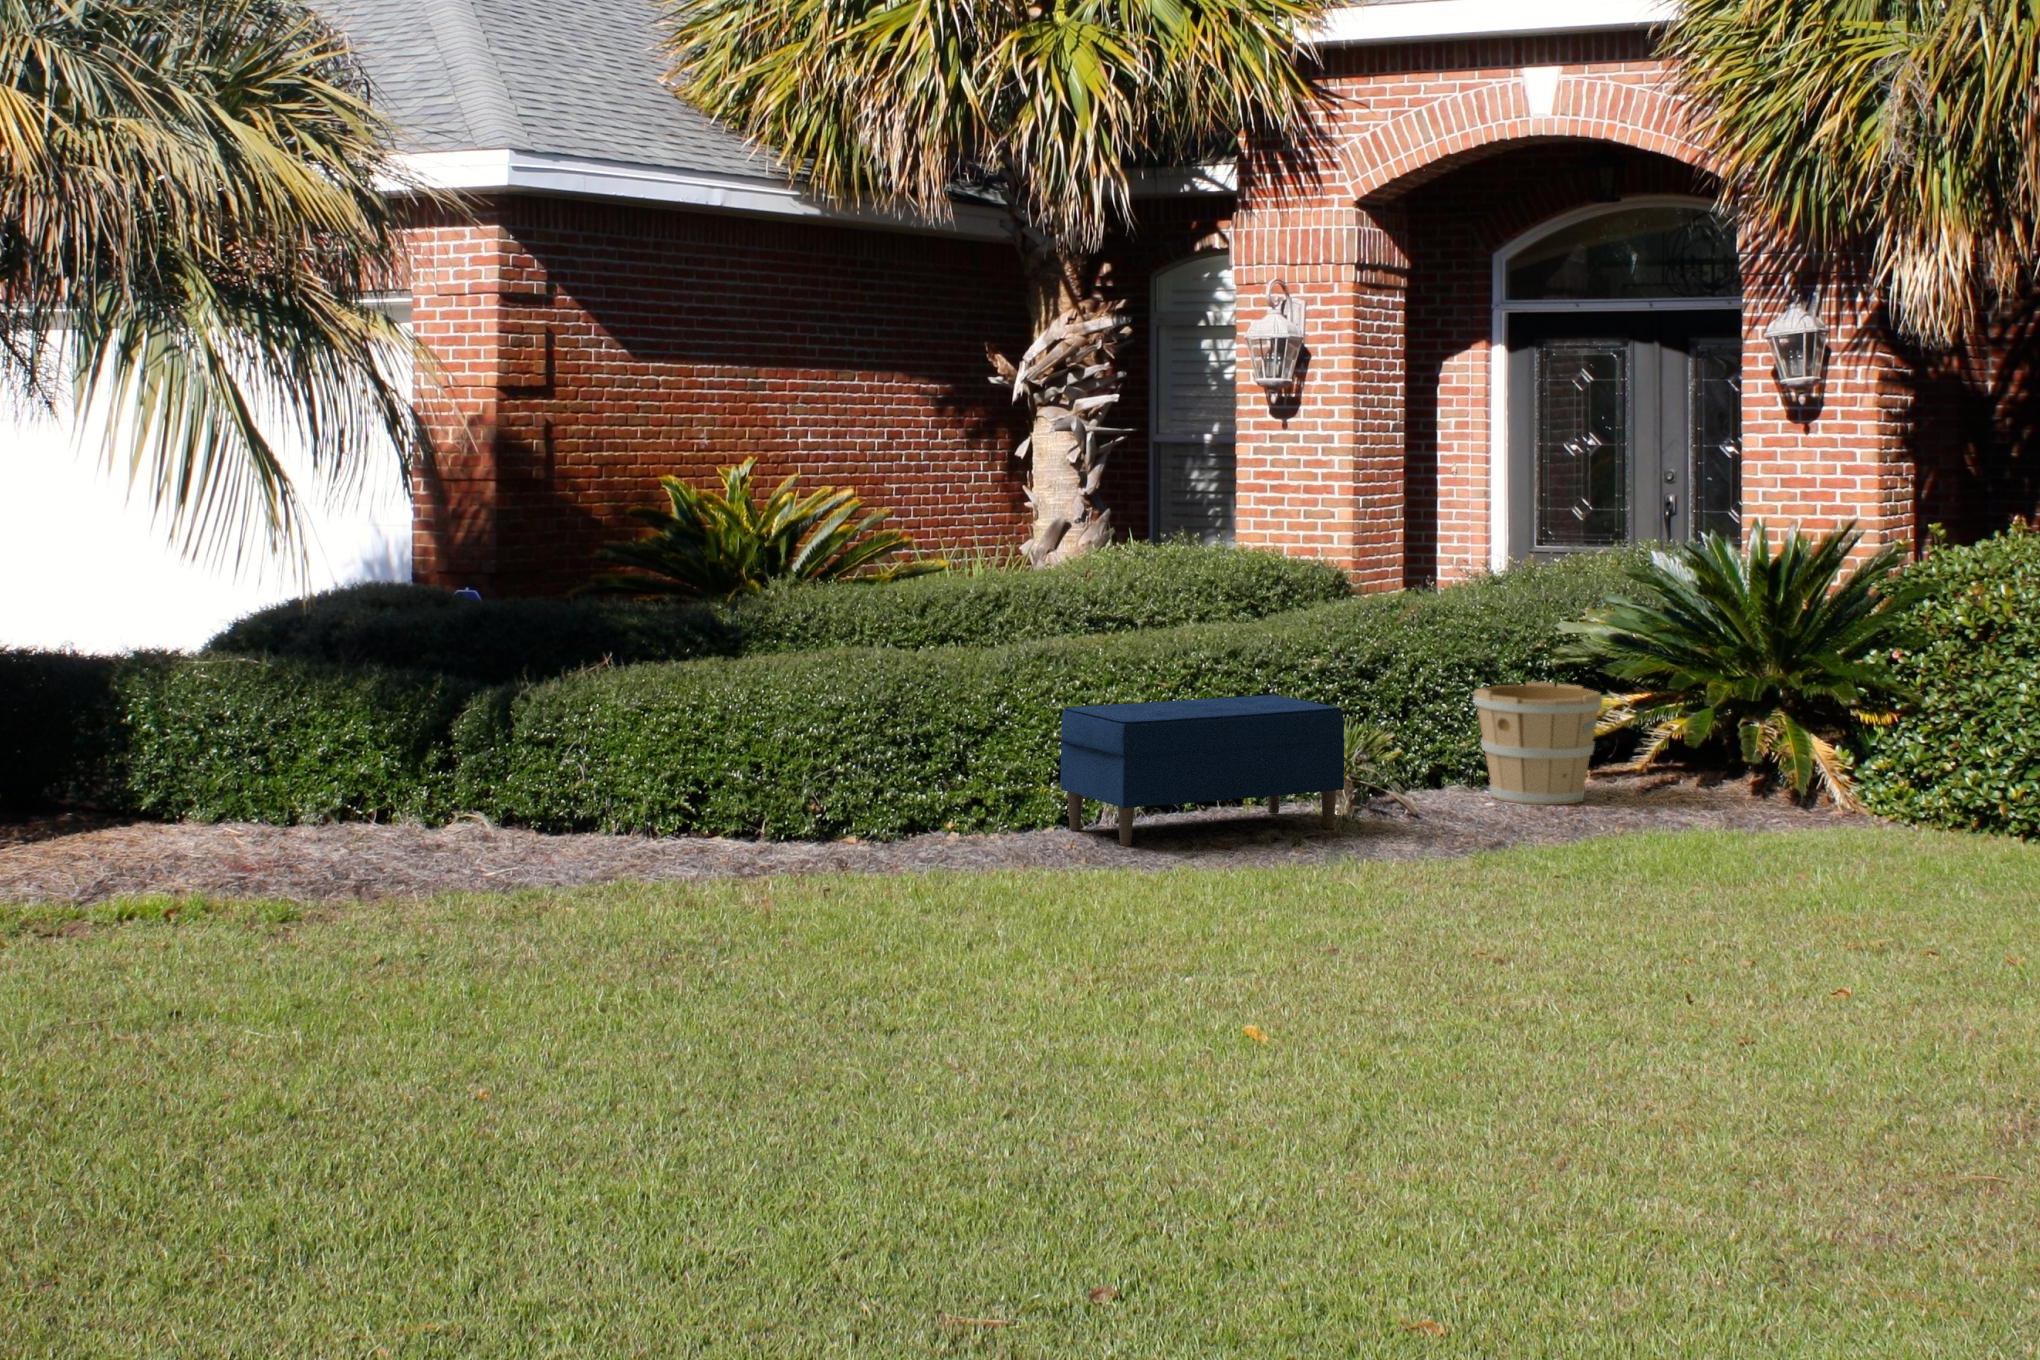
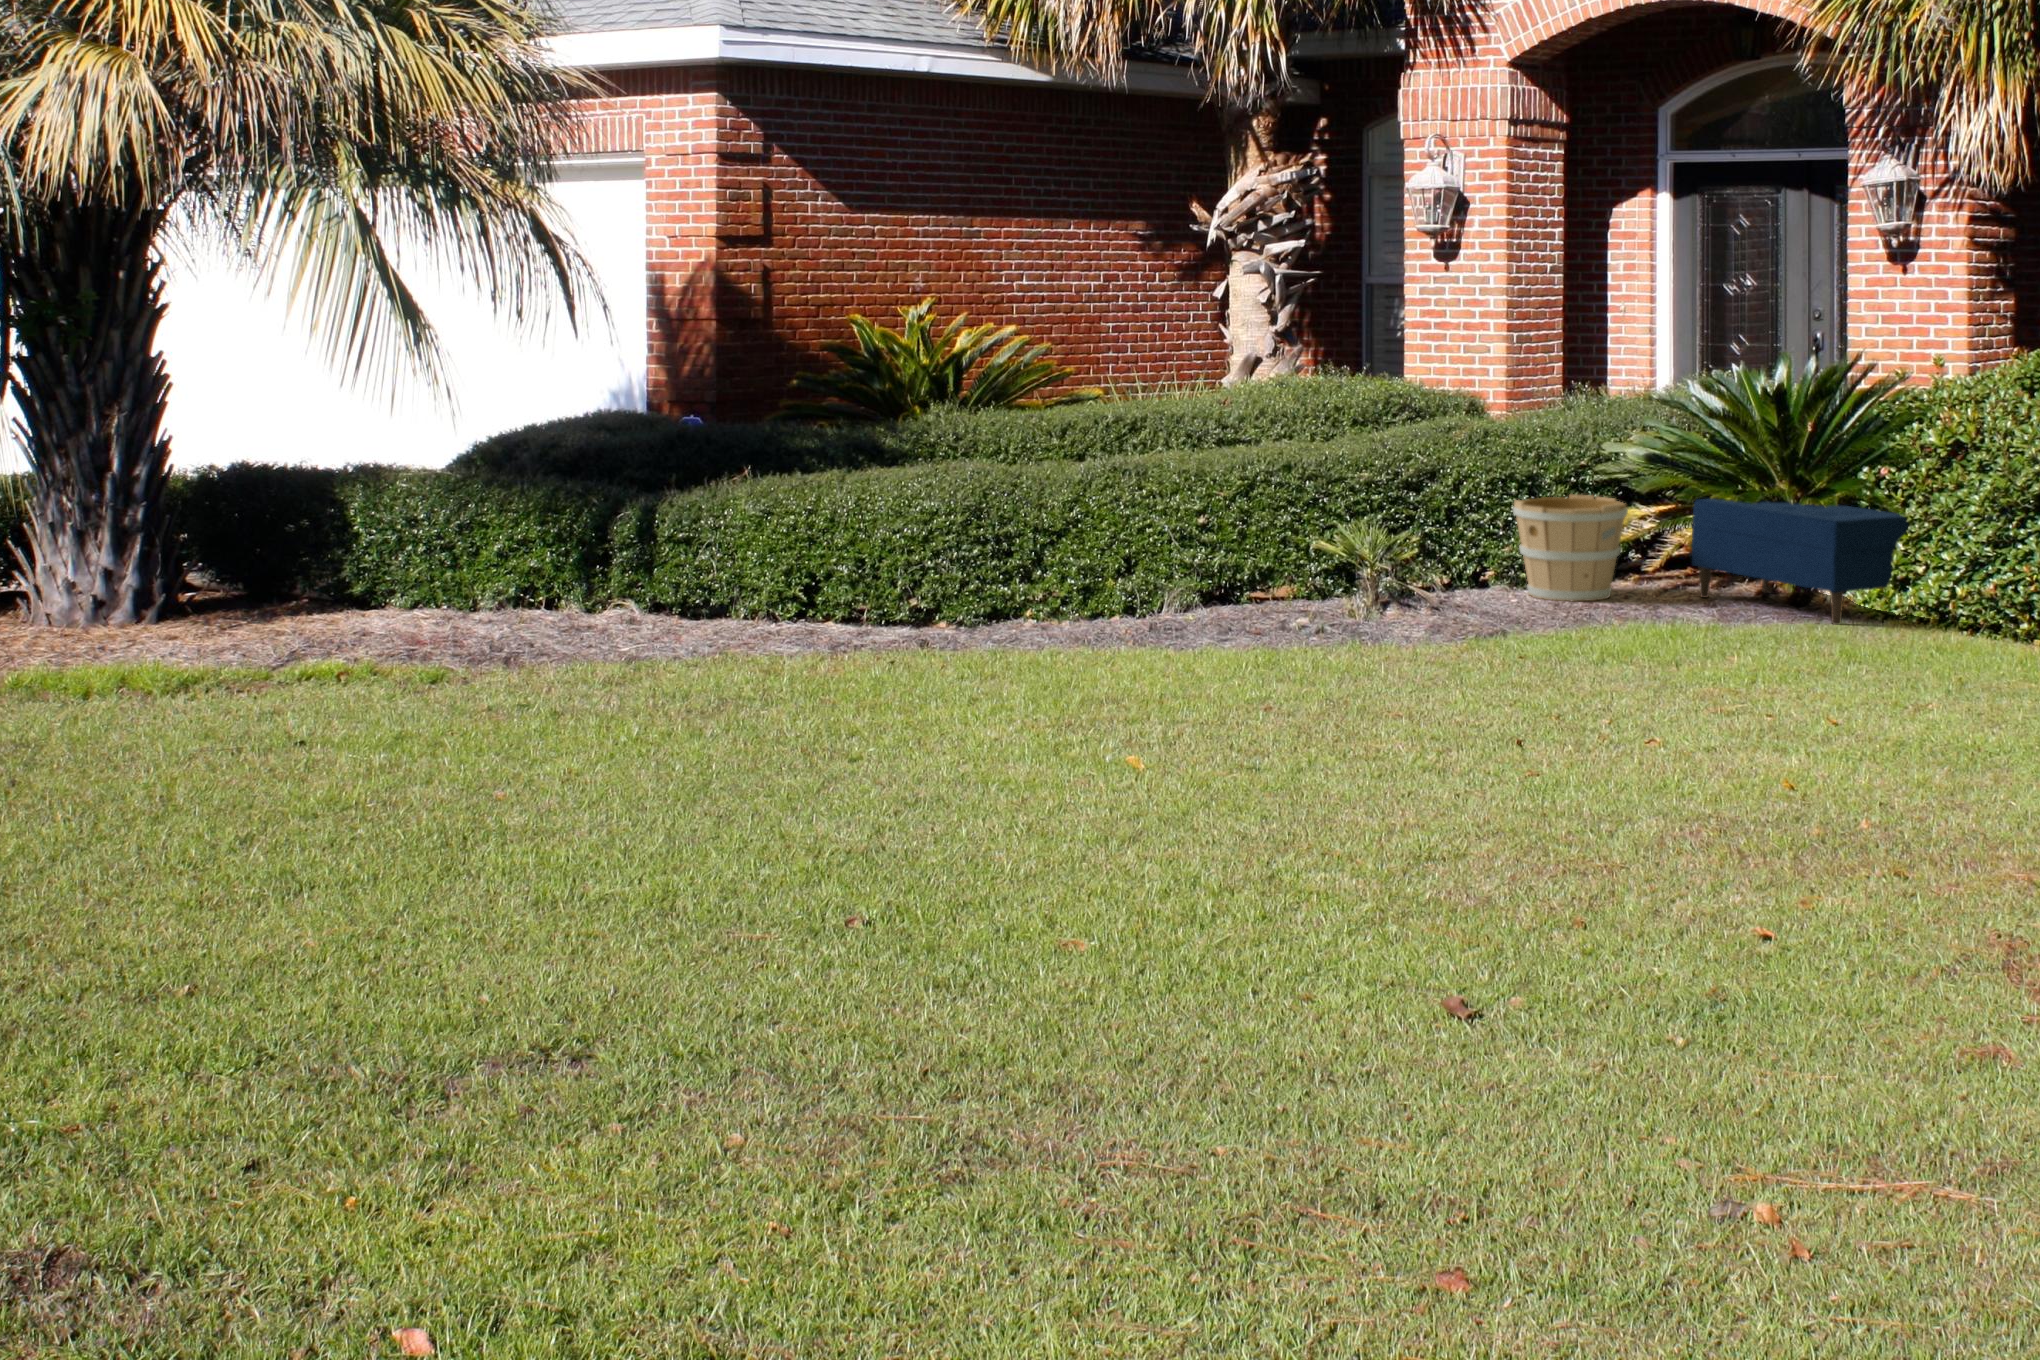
bench: present [1061,694,1345,847] -> present [1692,499,1908,625]

